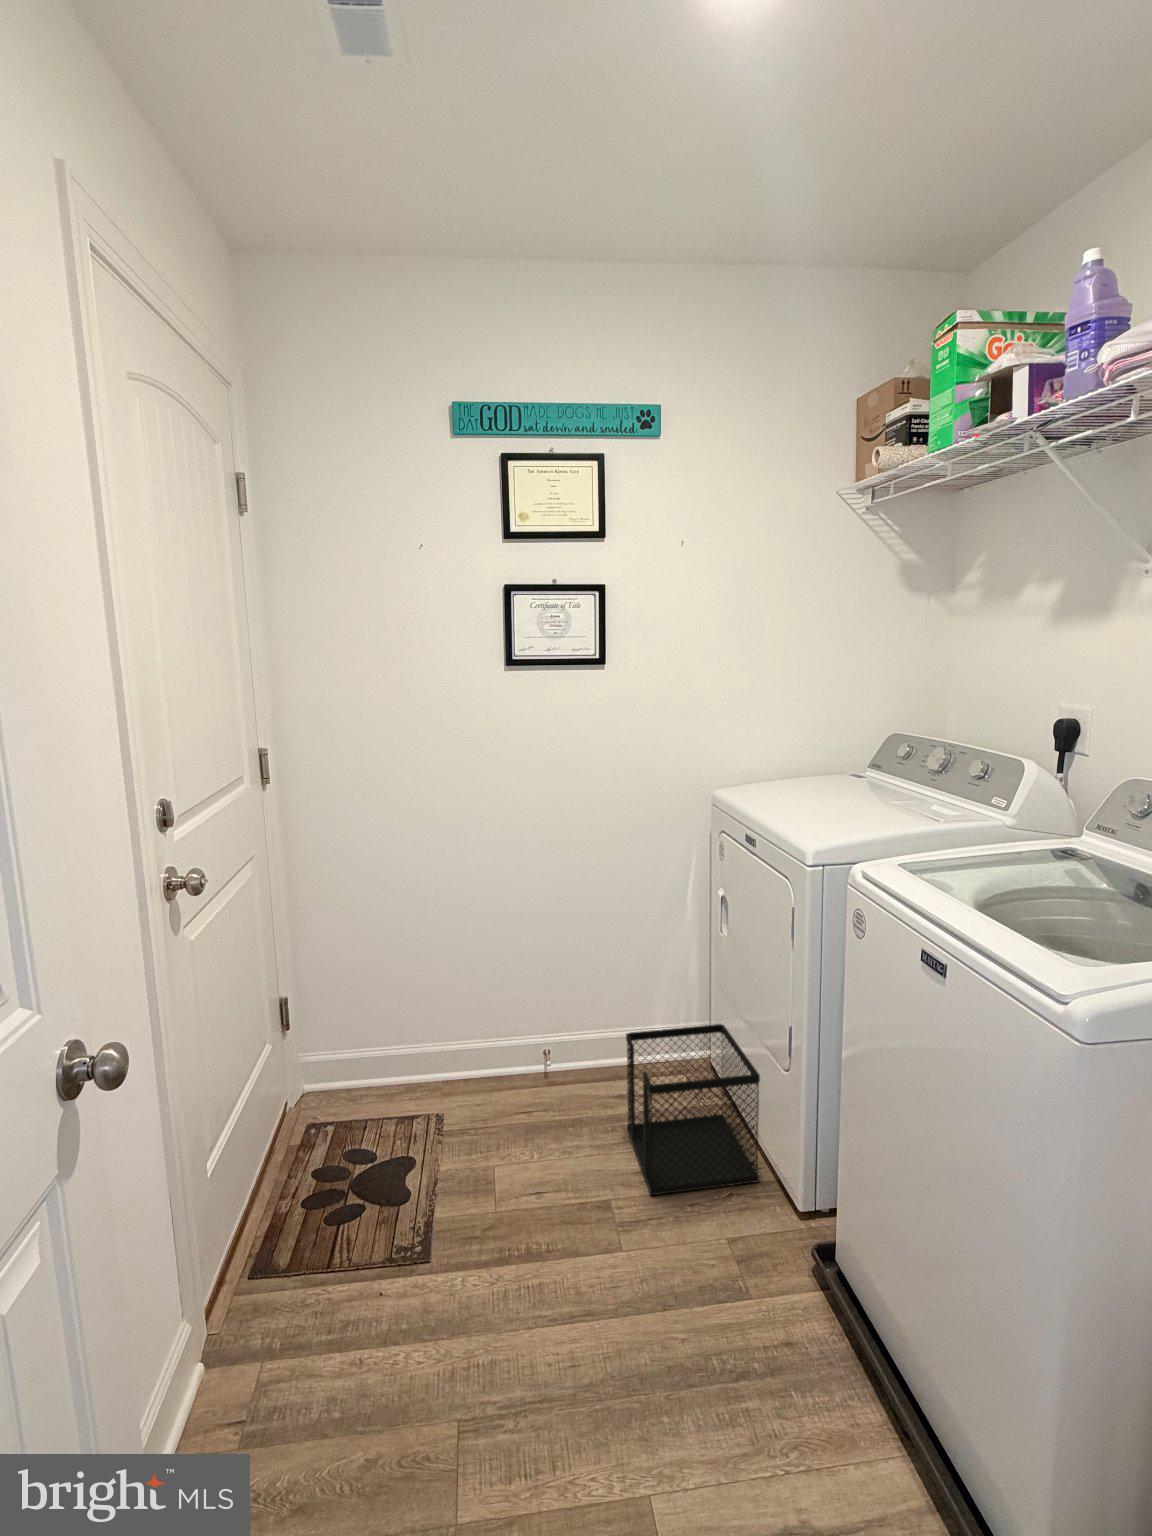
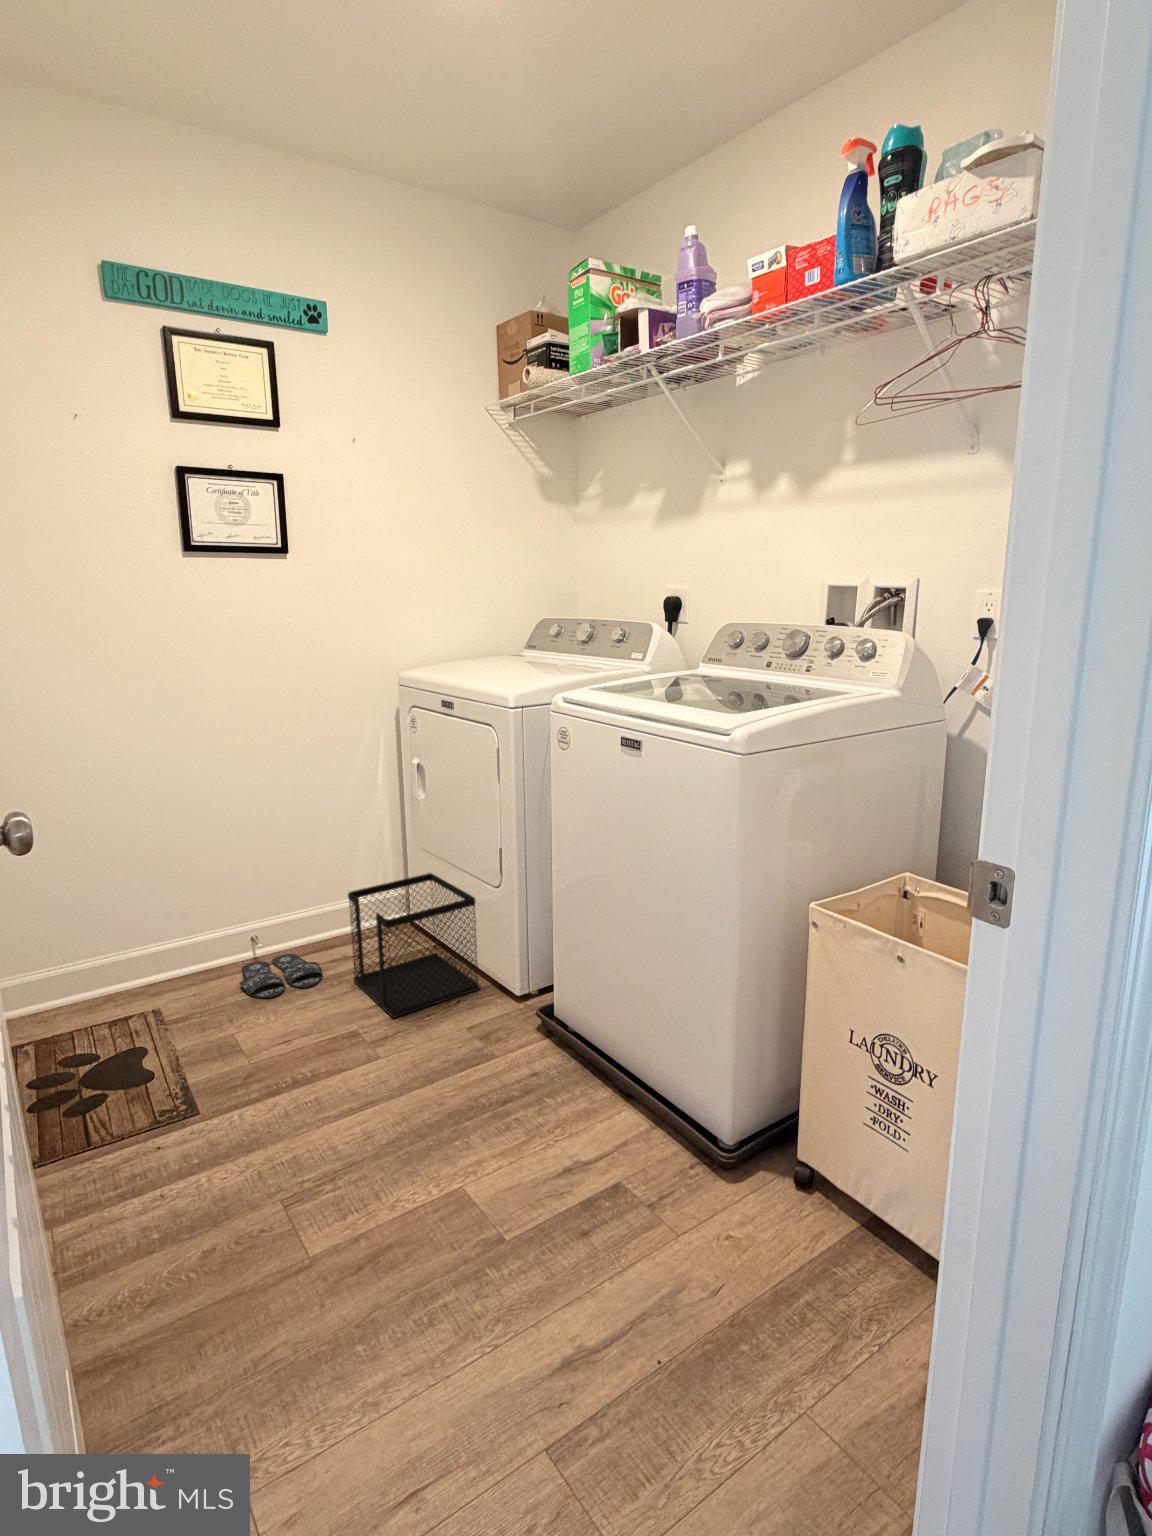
slippers: none [519,1073,599,1127] -> present [240,954,322,998]

